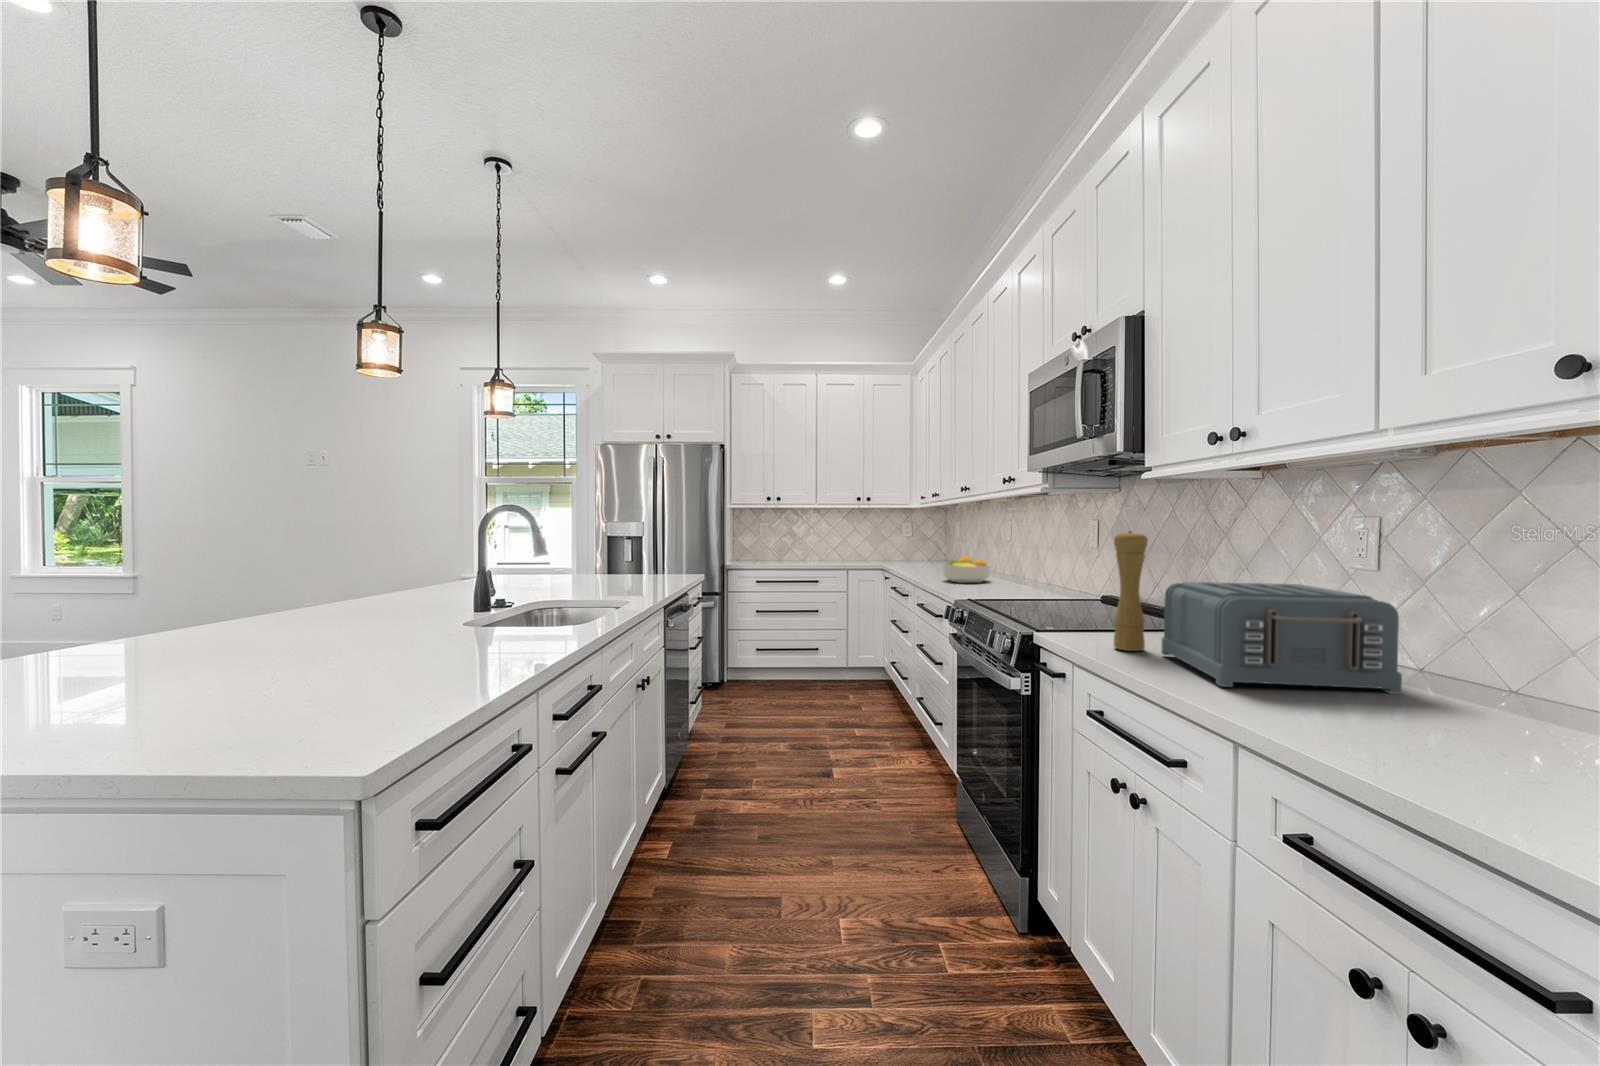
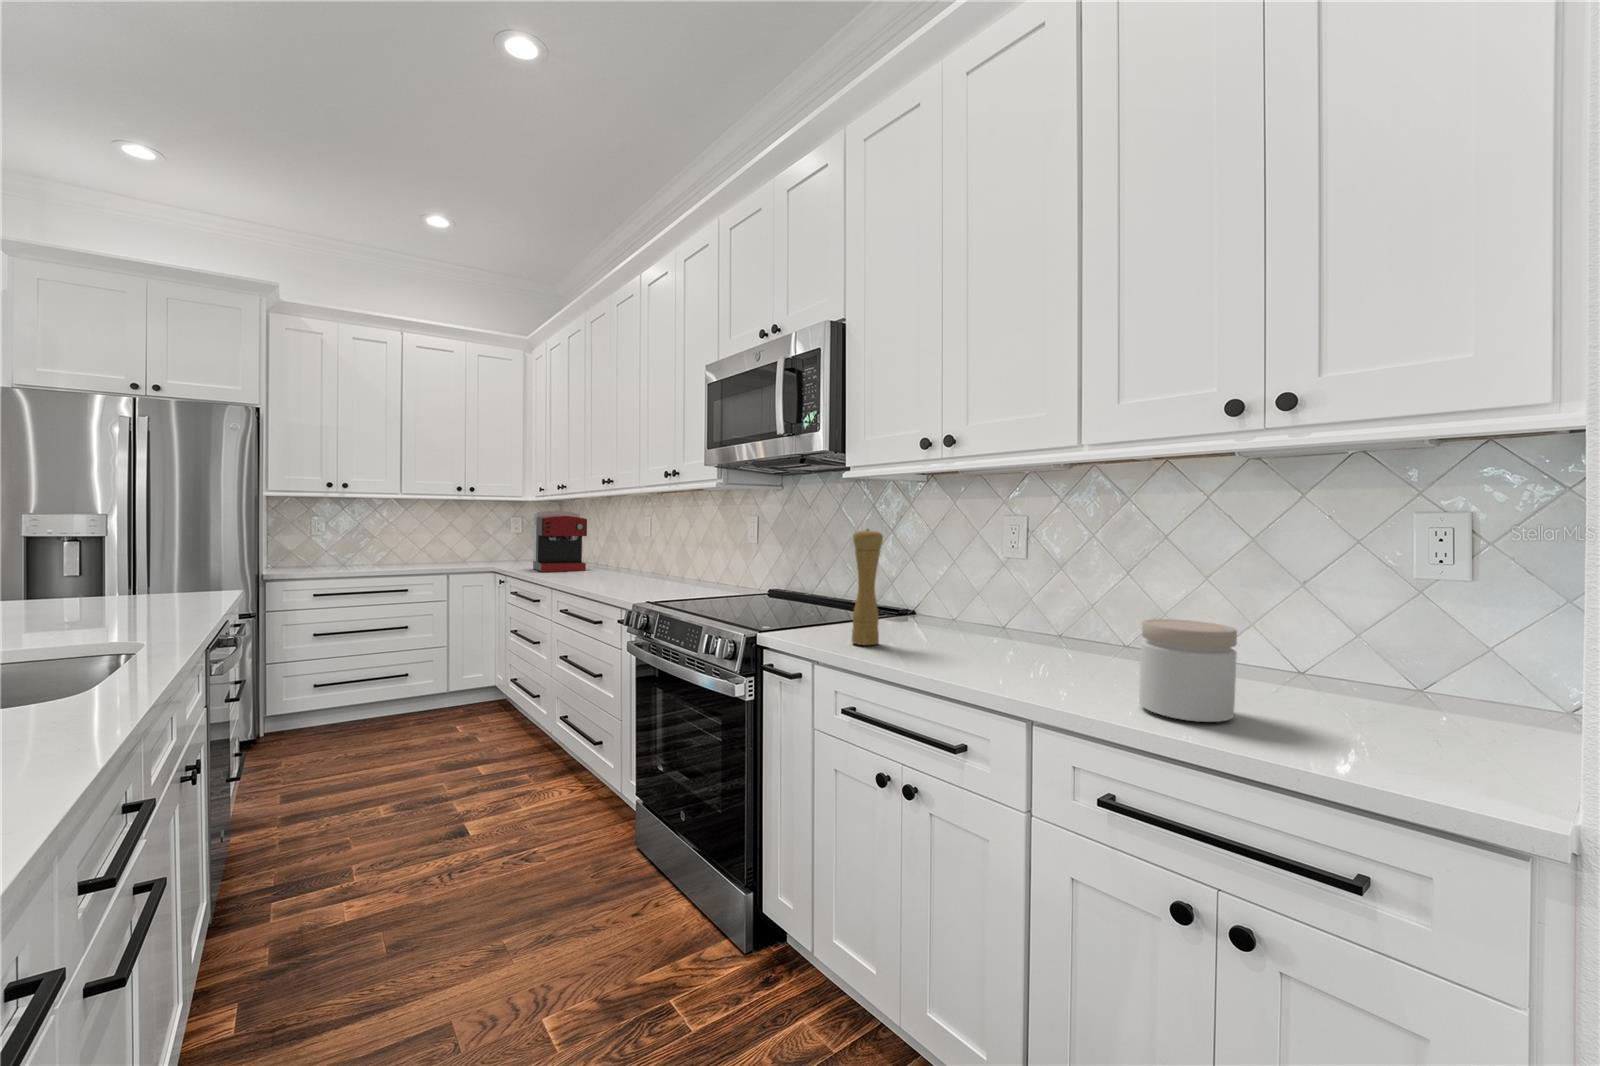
coffee maker: none [908,519,950,573] -> present [533,511,587,572]
fruit bowl: present [943,556,990,583] -> none [592,552,644,582]
toaster: present [1162,582,1402,694] -> none [897,575,1083,672]
jar: none [1383,639,1537,777] -> present [1139,619,1237,722]

